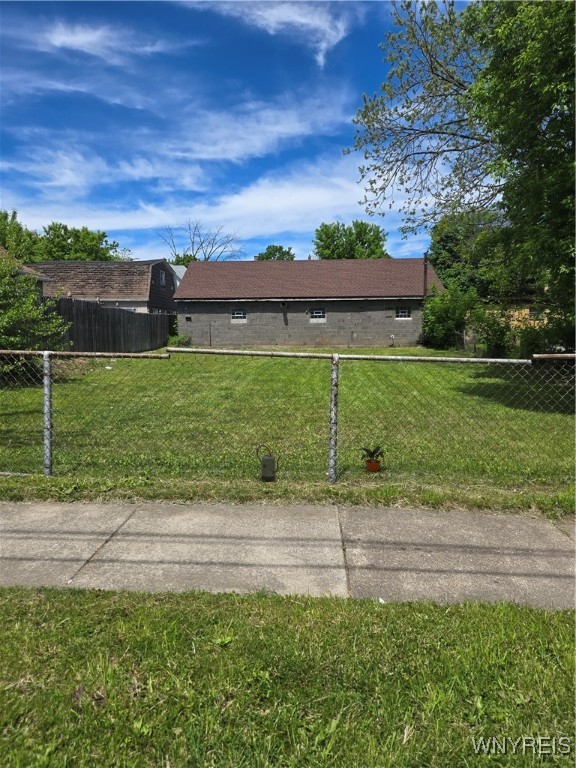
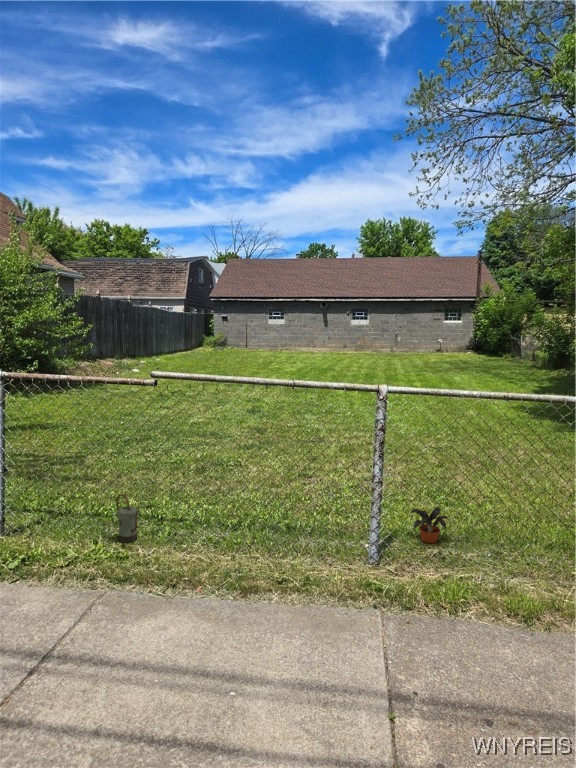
watering can: present [257,445,281,481] -> present [116,494,139,543]

